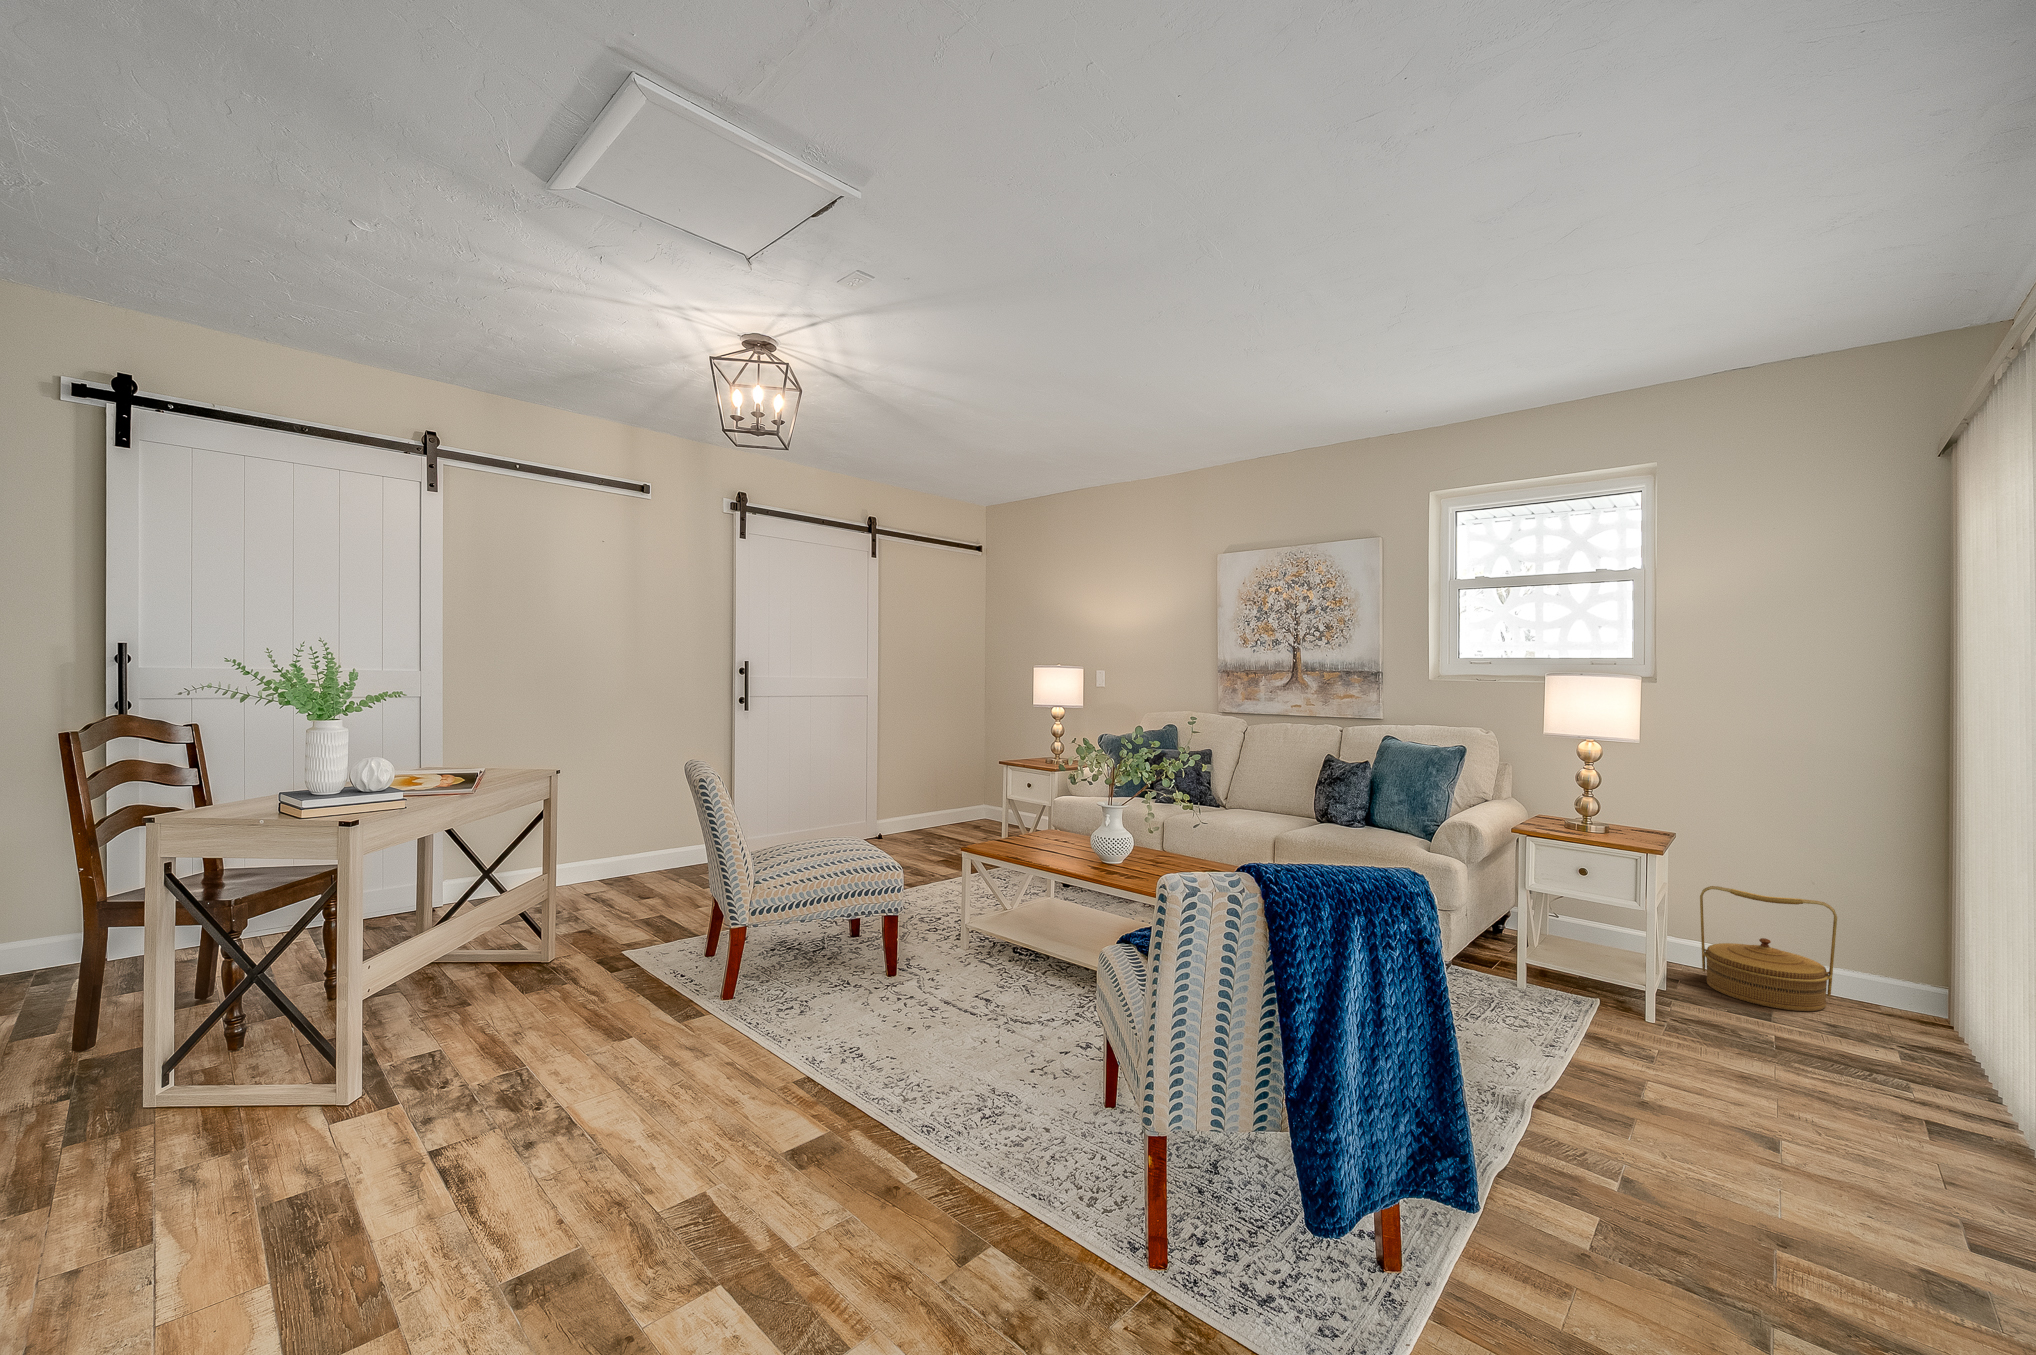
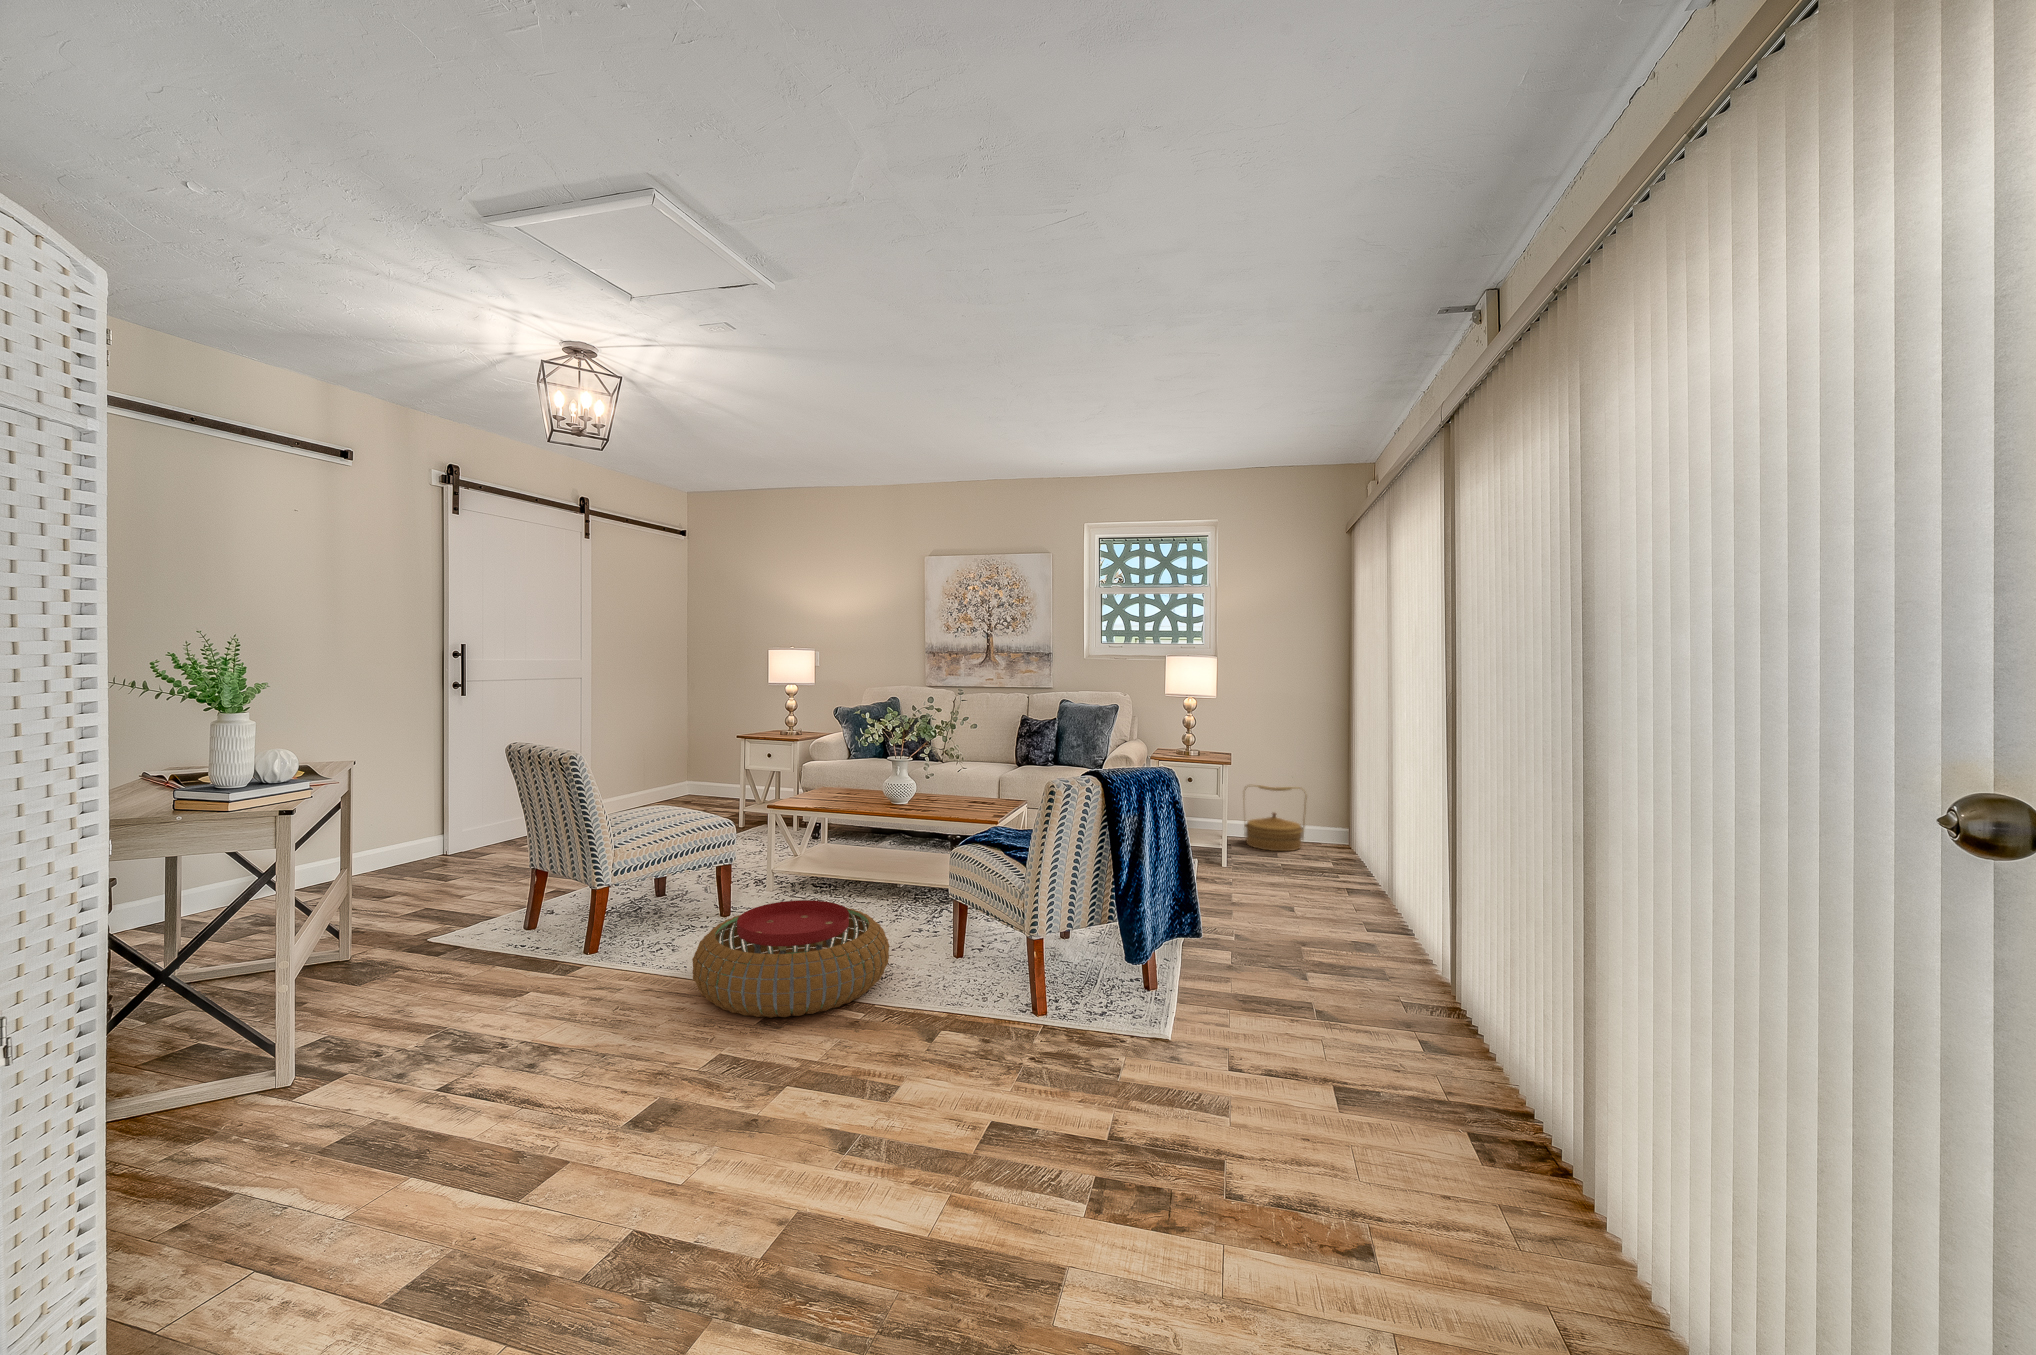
pouf: none [740,984,996,1161] -> present [692,900,889,1018]

